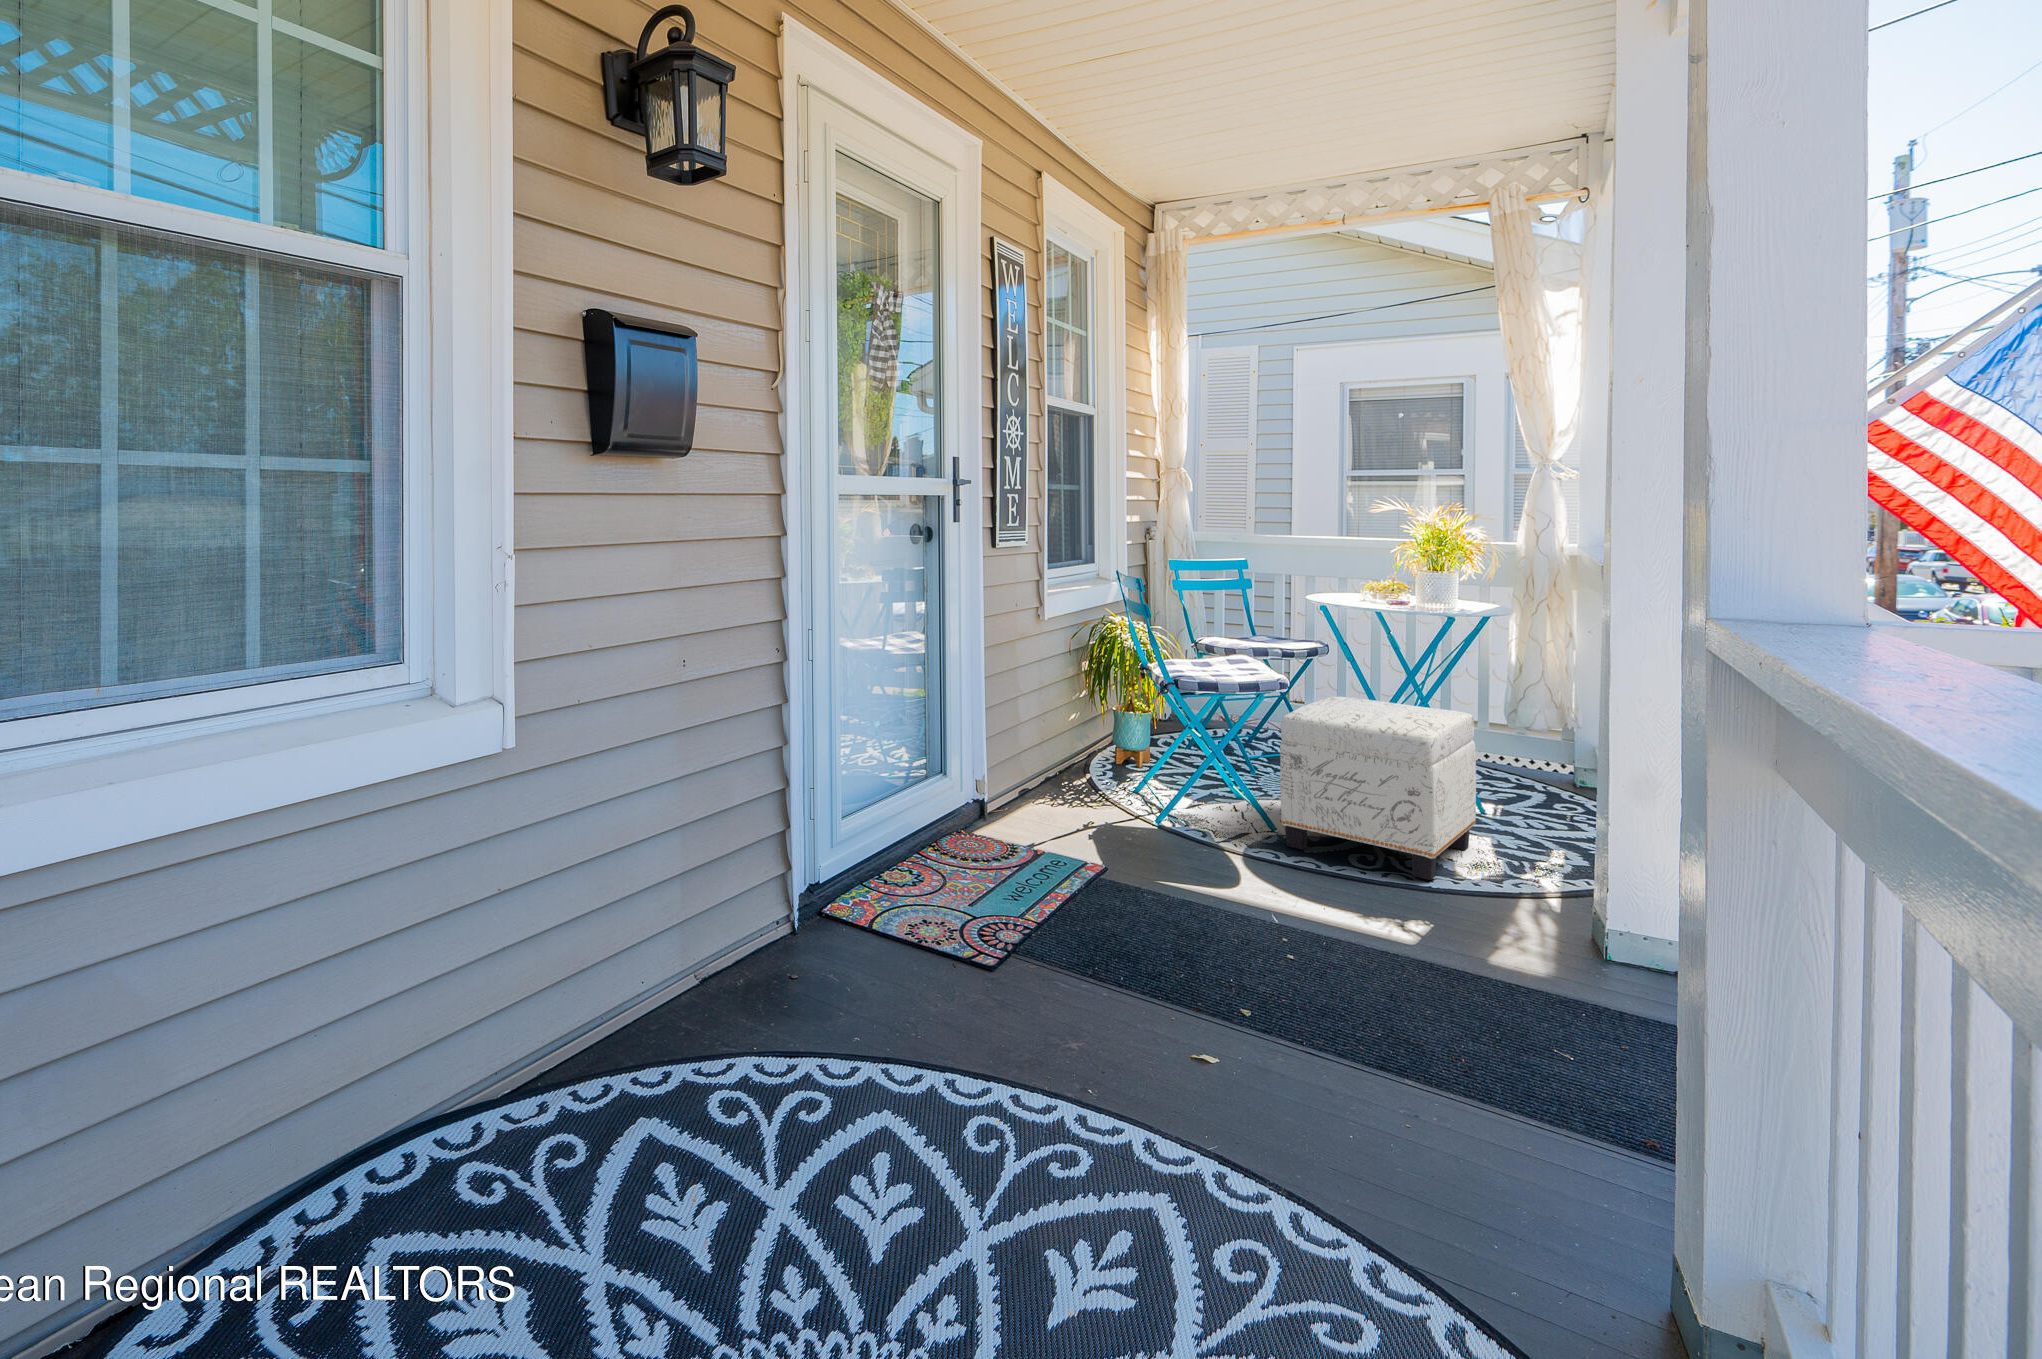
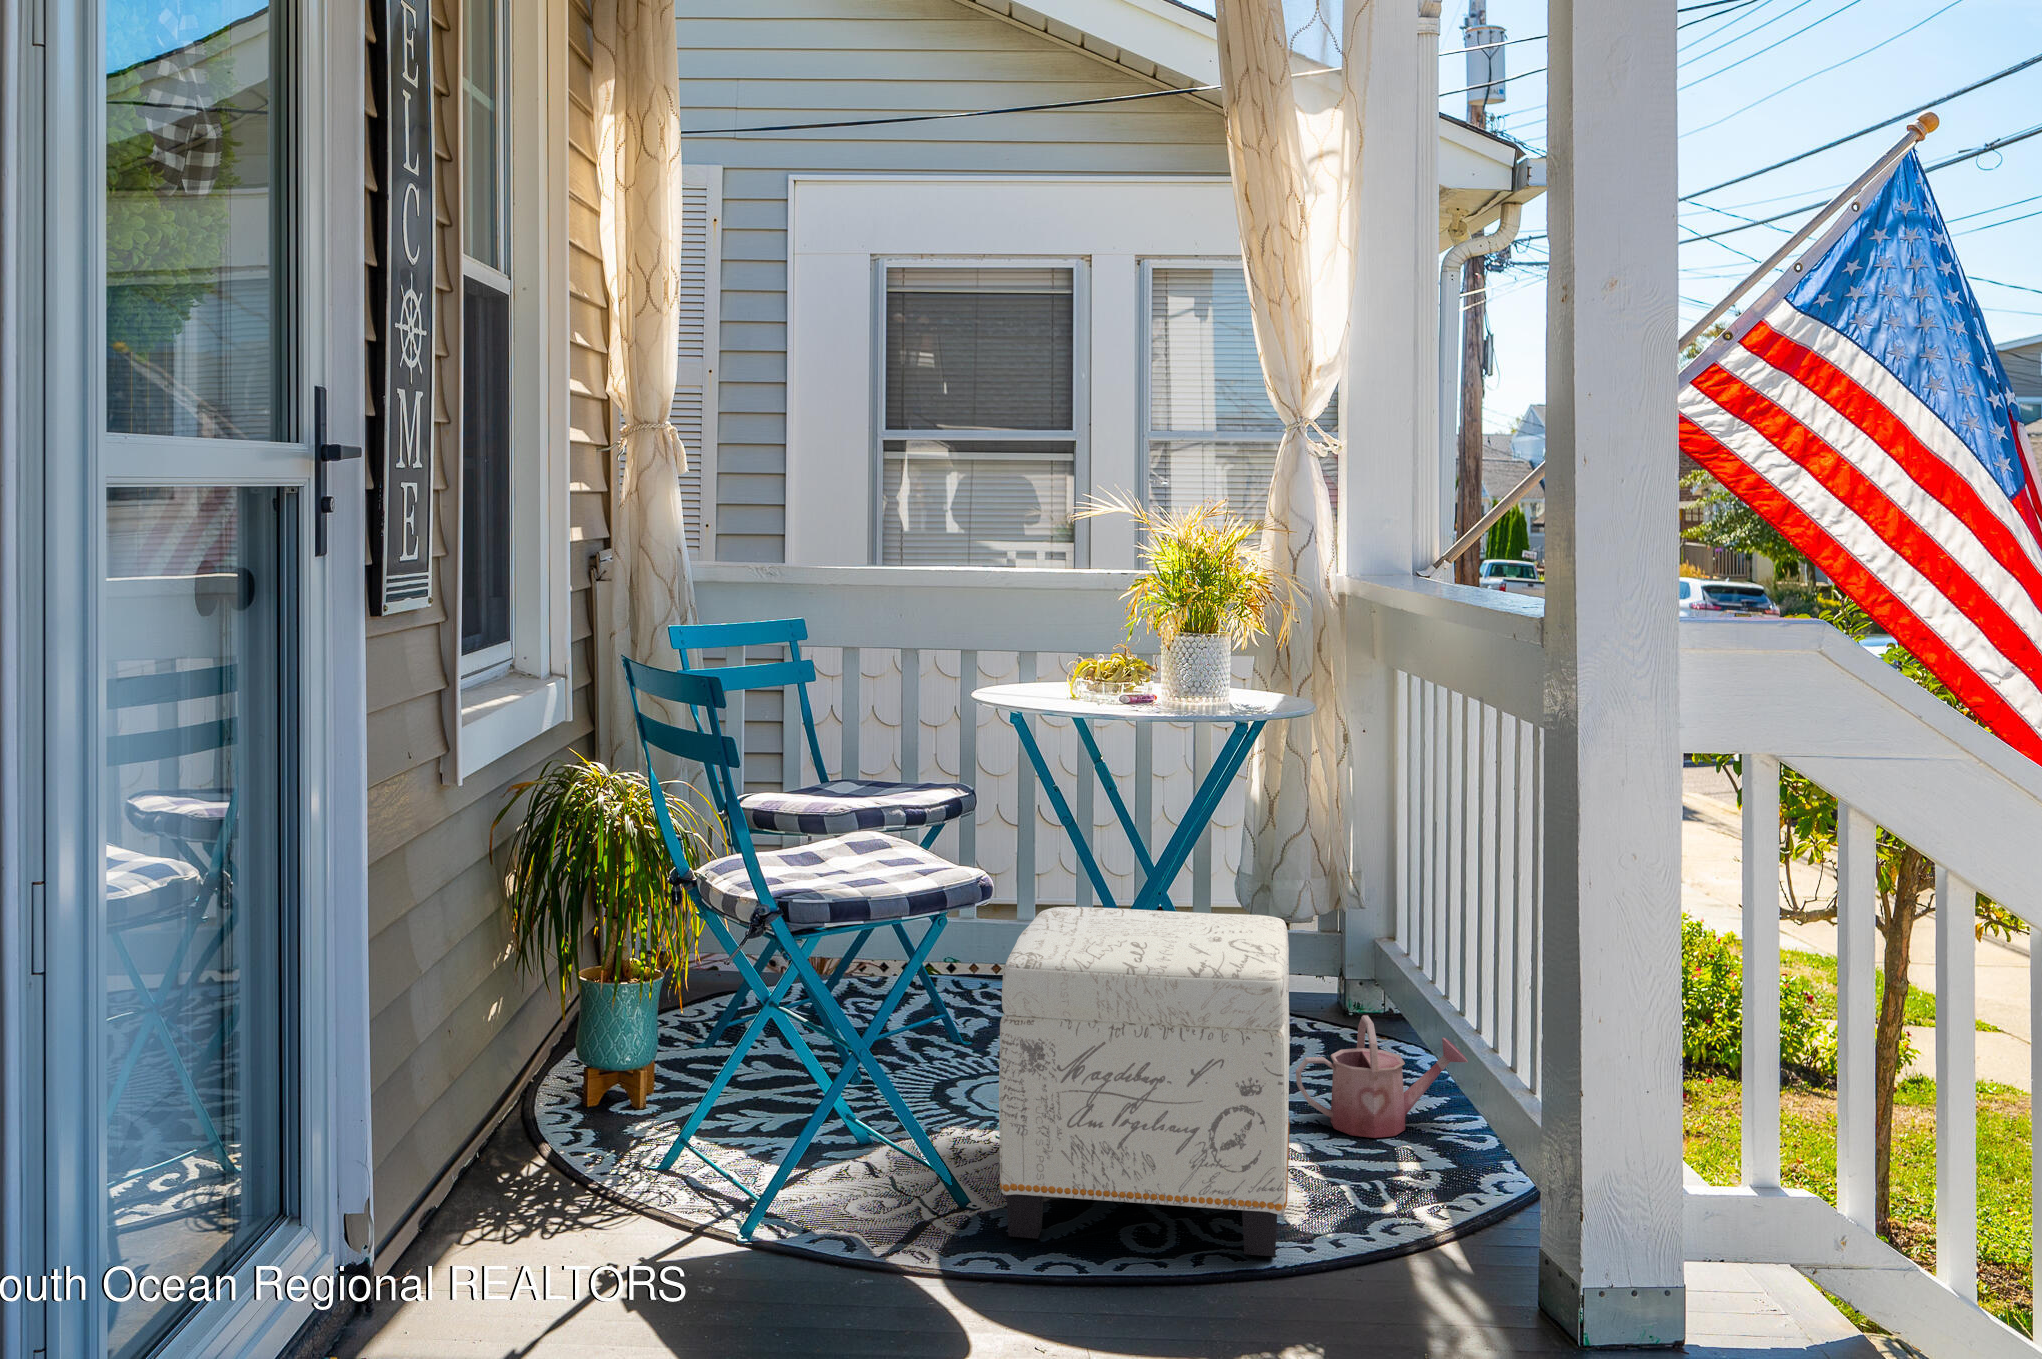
watering can: none [1498,777,1622,846] -> present [1296,1015,1468,1138]

